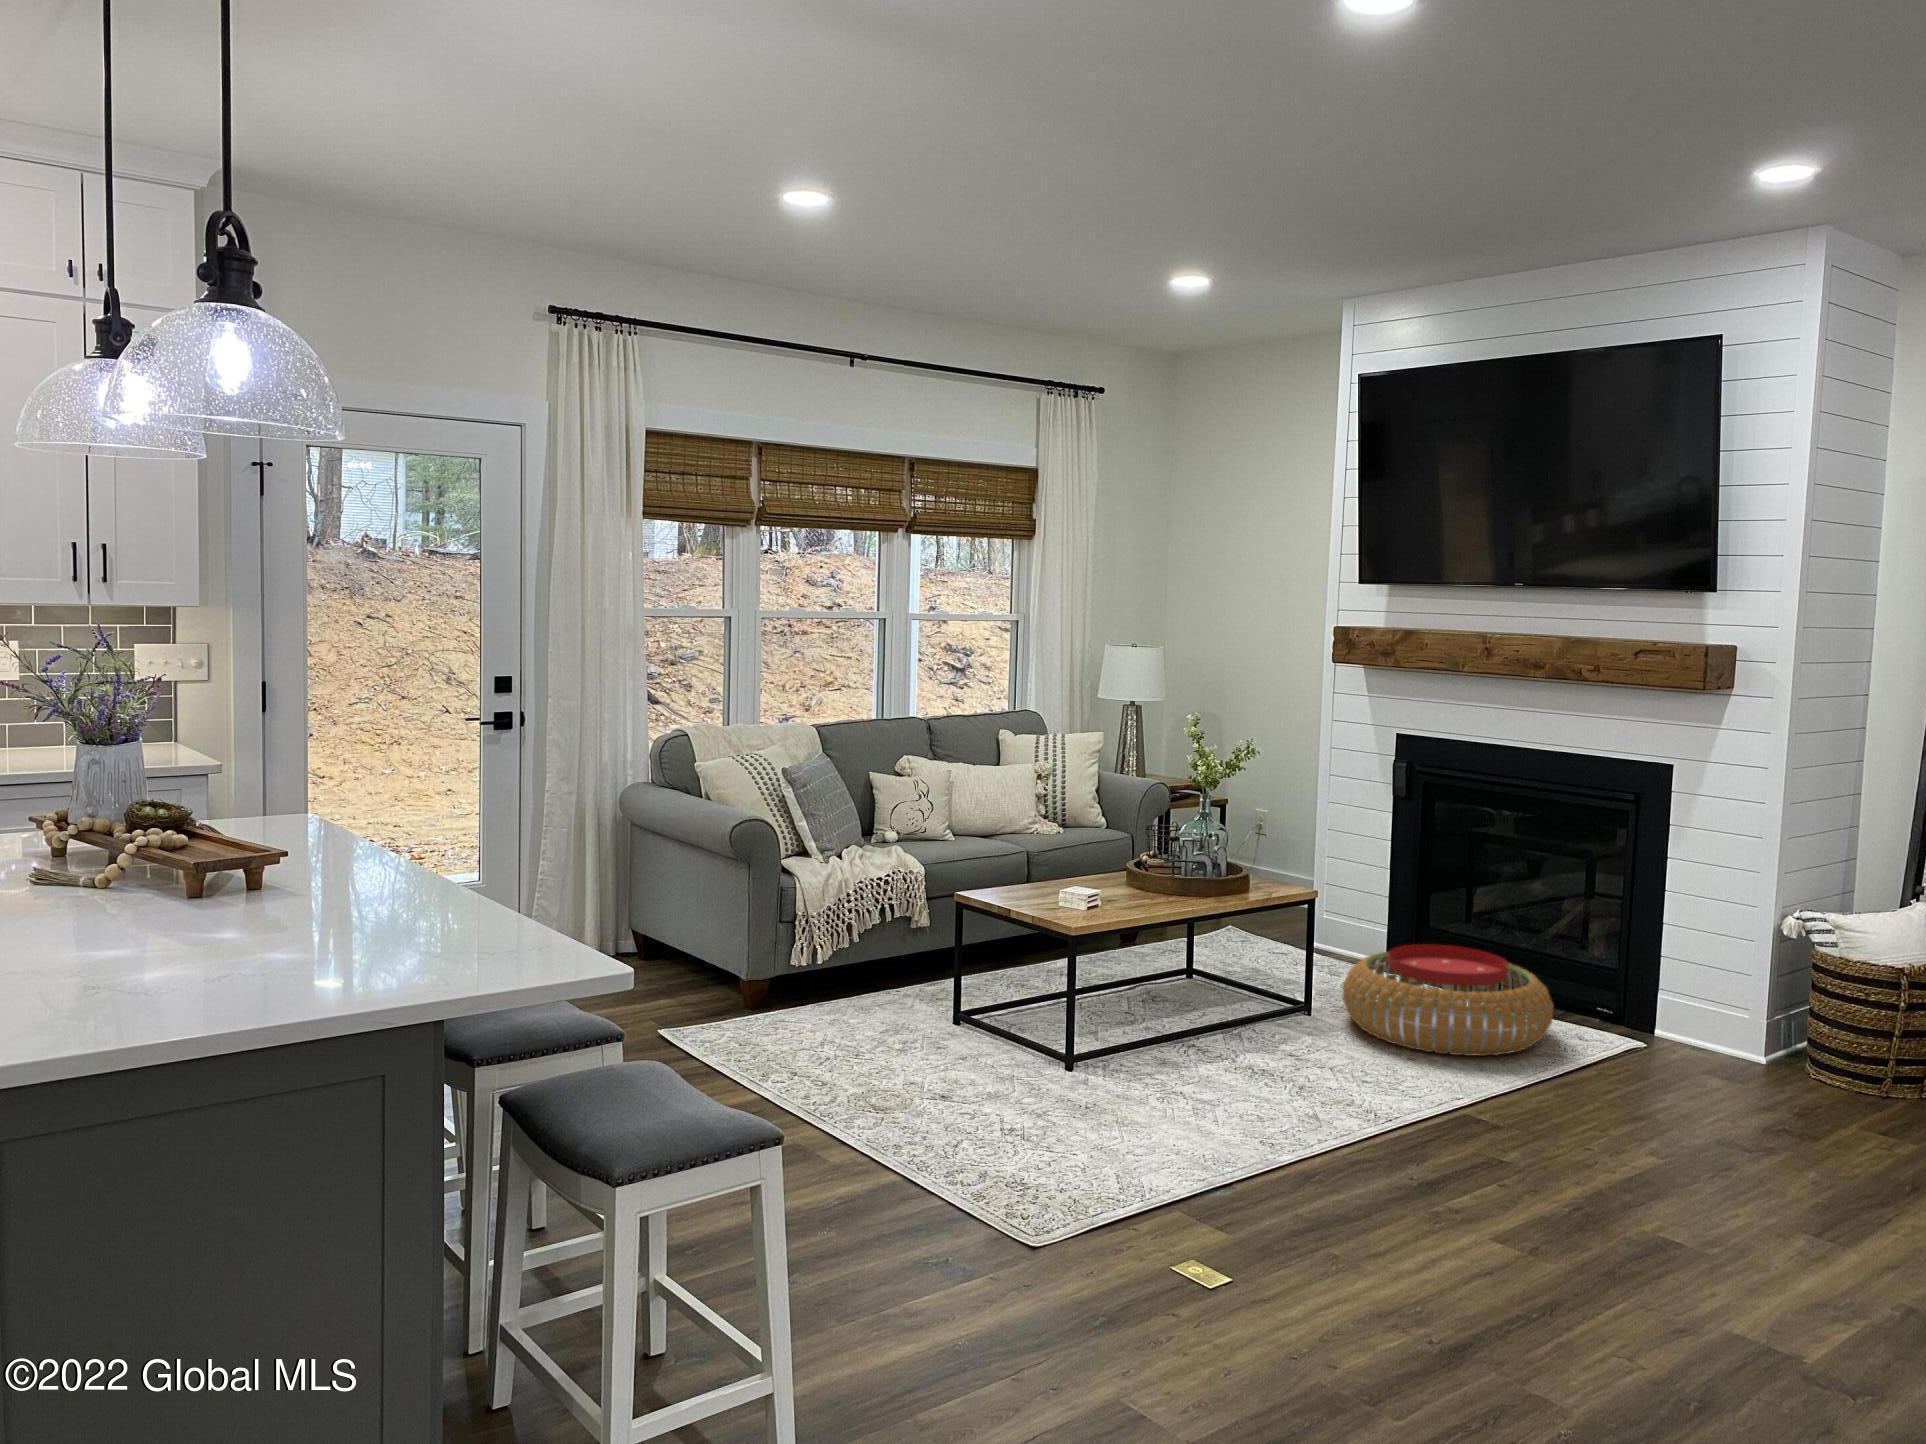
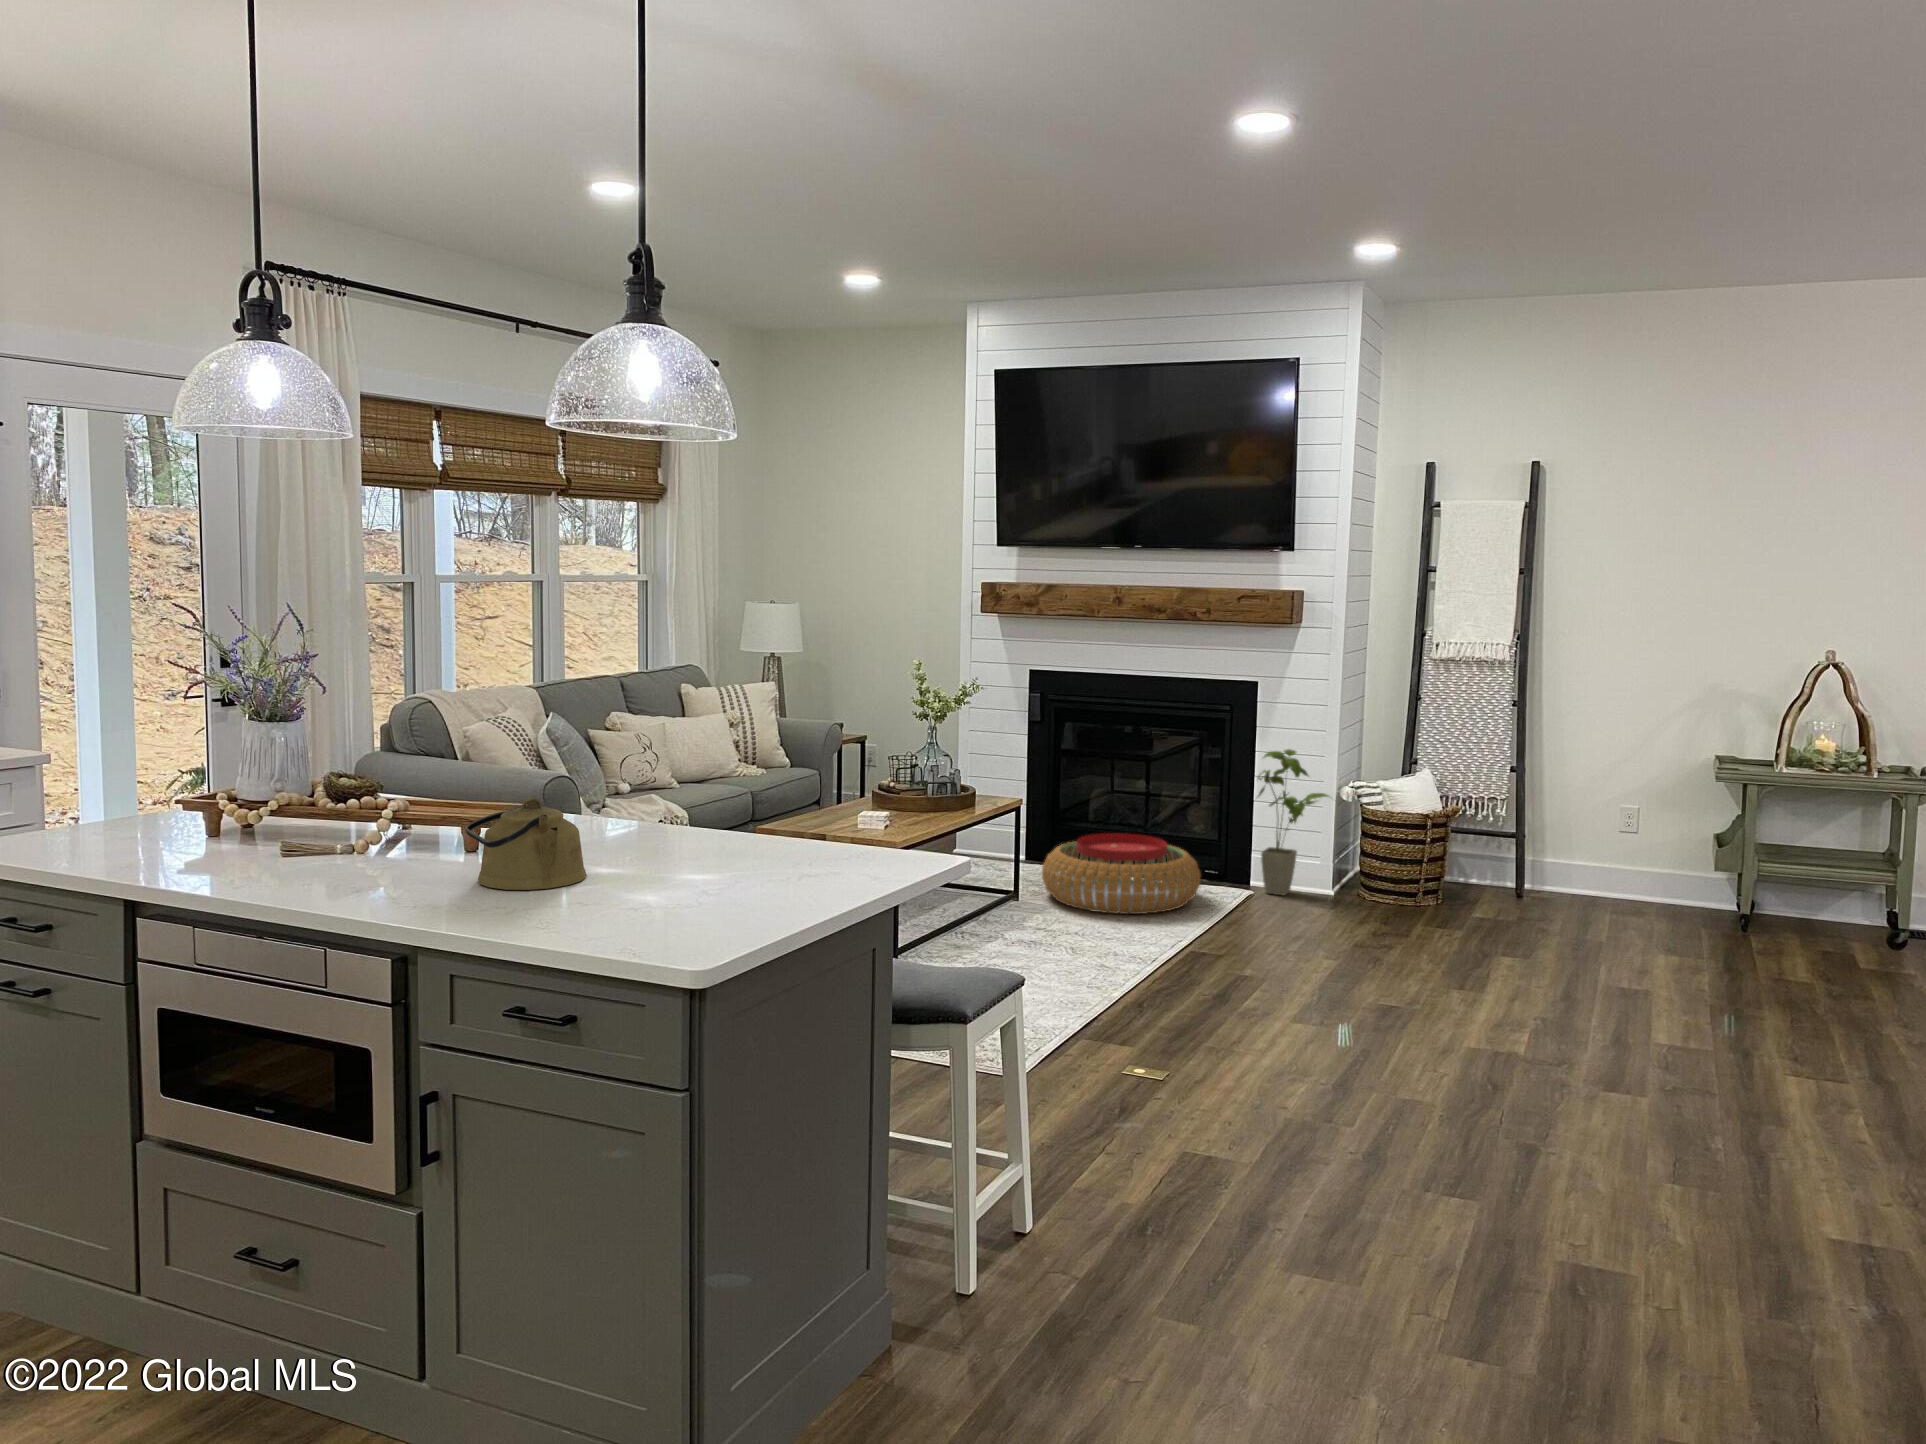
kettle: none [89,850,241,954] -> present [465,798,587,890]
house plant: none [1646,858,1766,1056] -> present [1258,749,1329,895]

